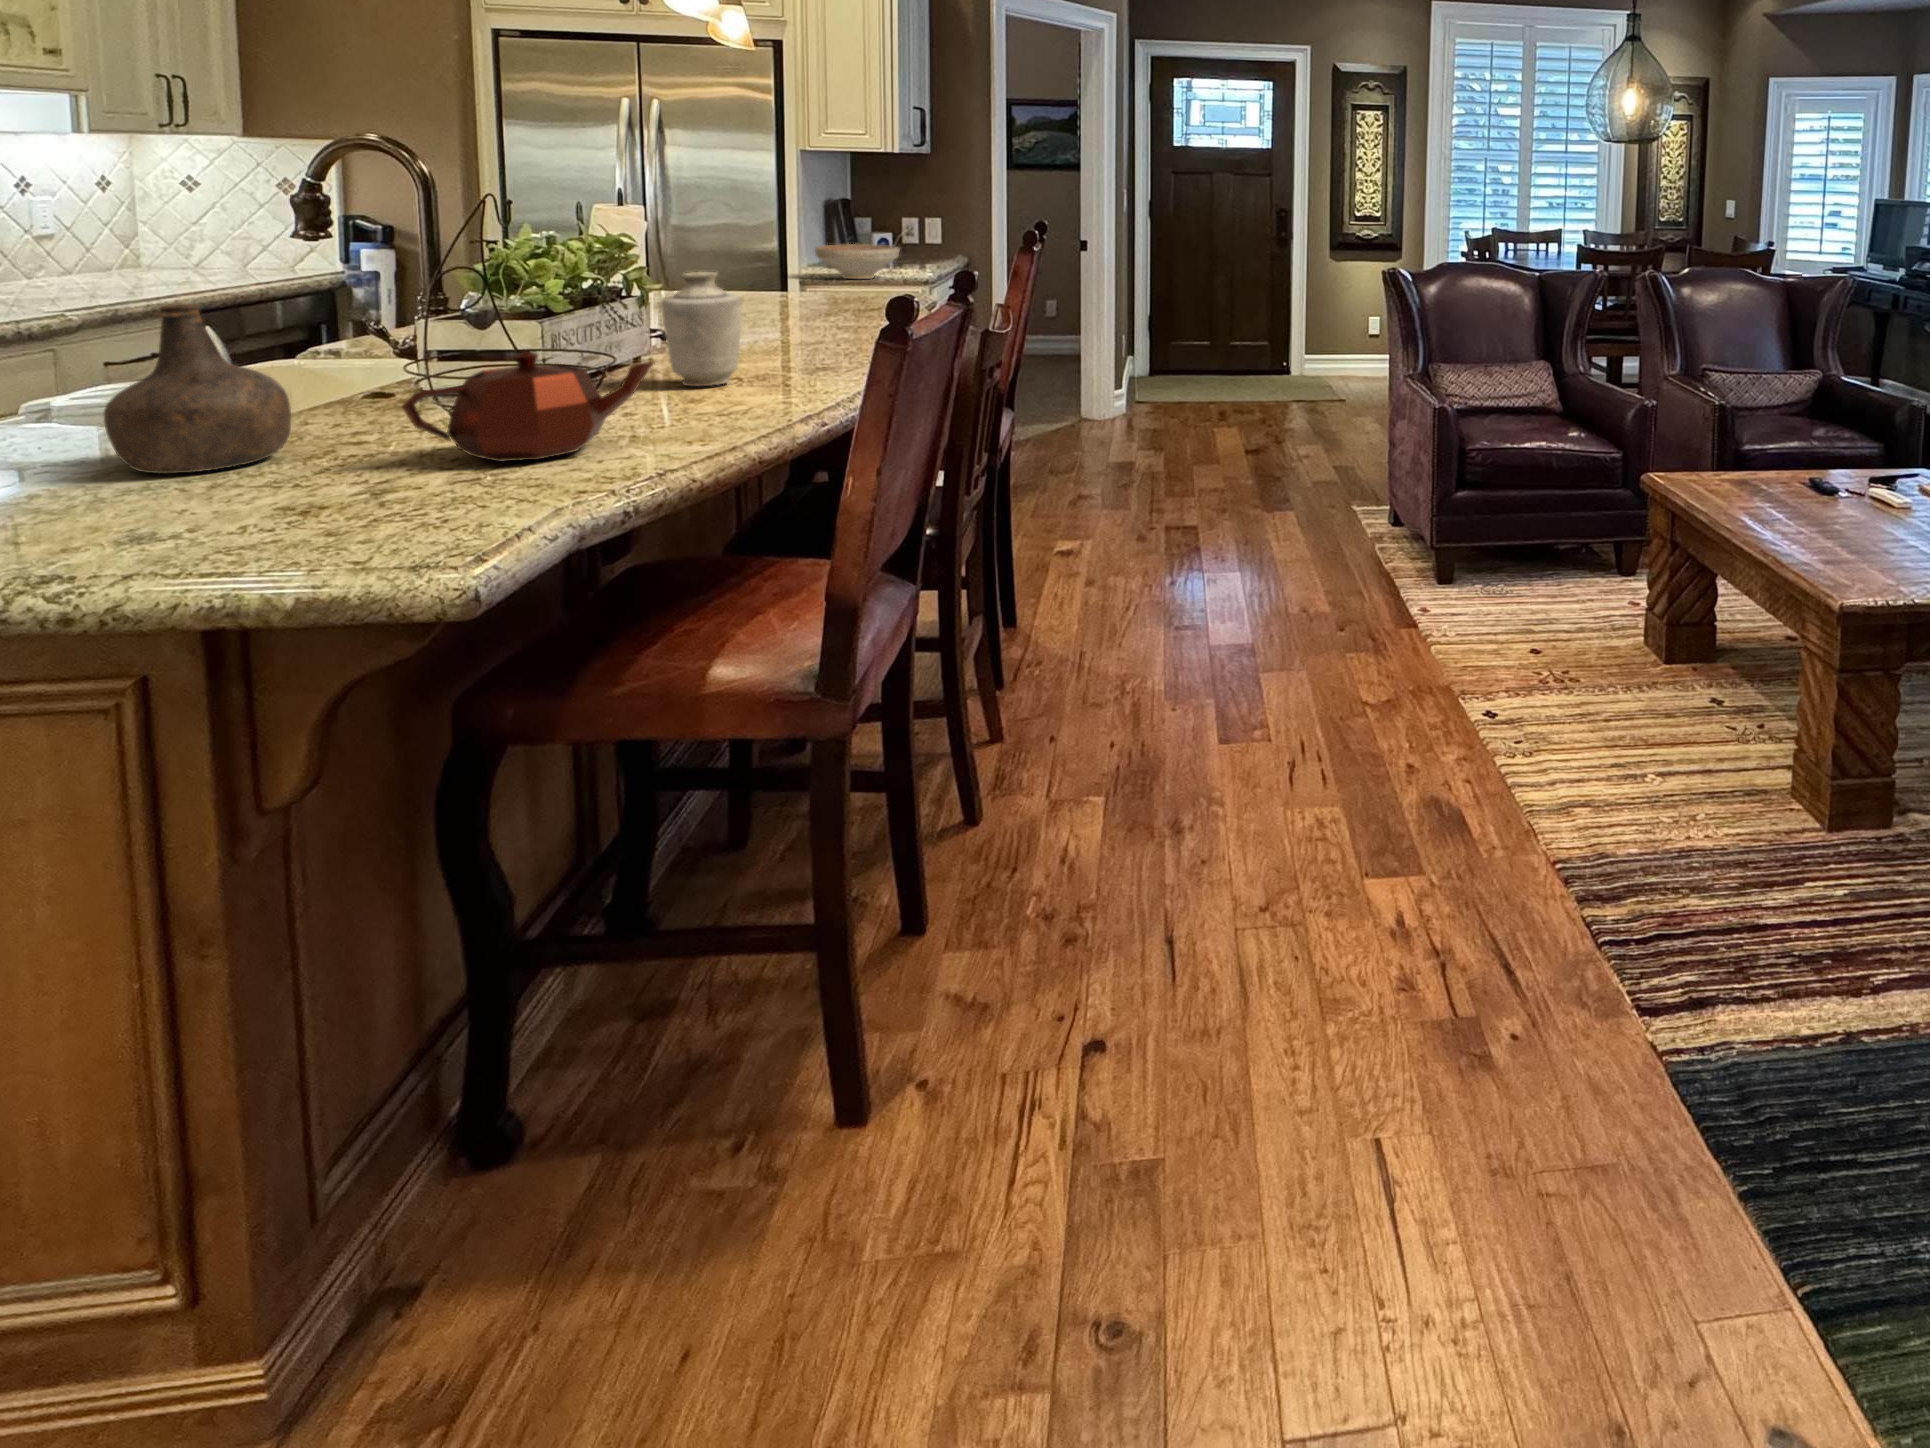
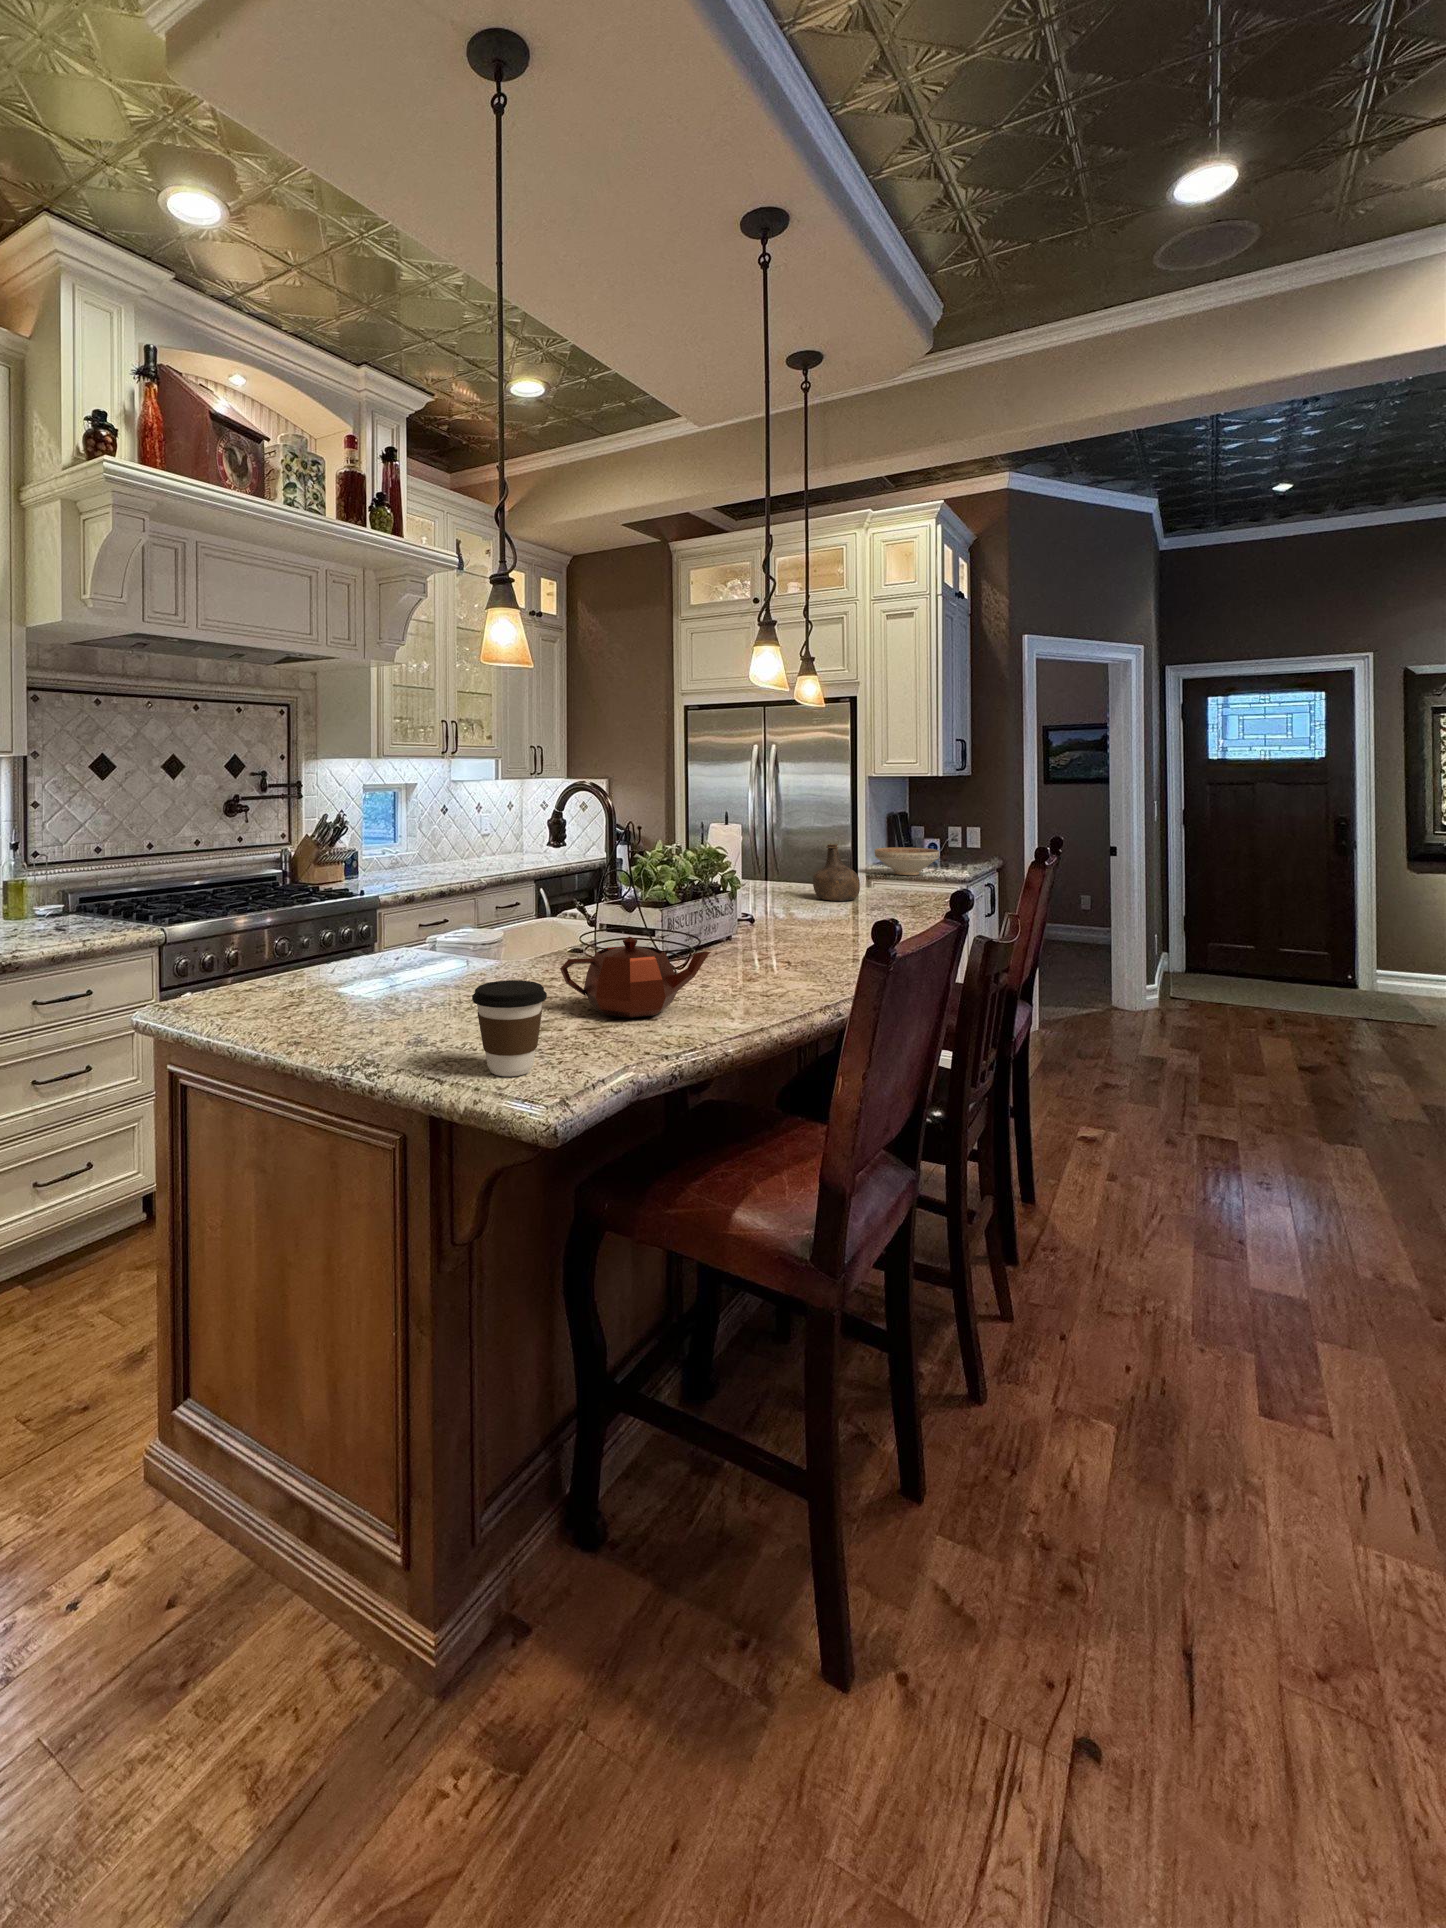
vase: present [661,272,742,386] -> none [735,878,789,966]
bottle: present [104,303,291,474] -> present [813,844,860,901]
coffee cup: none [289,412,430,548] -> present [472,980,547,1076]

